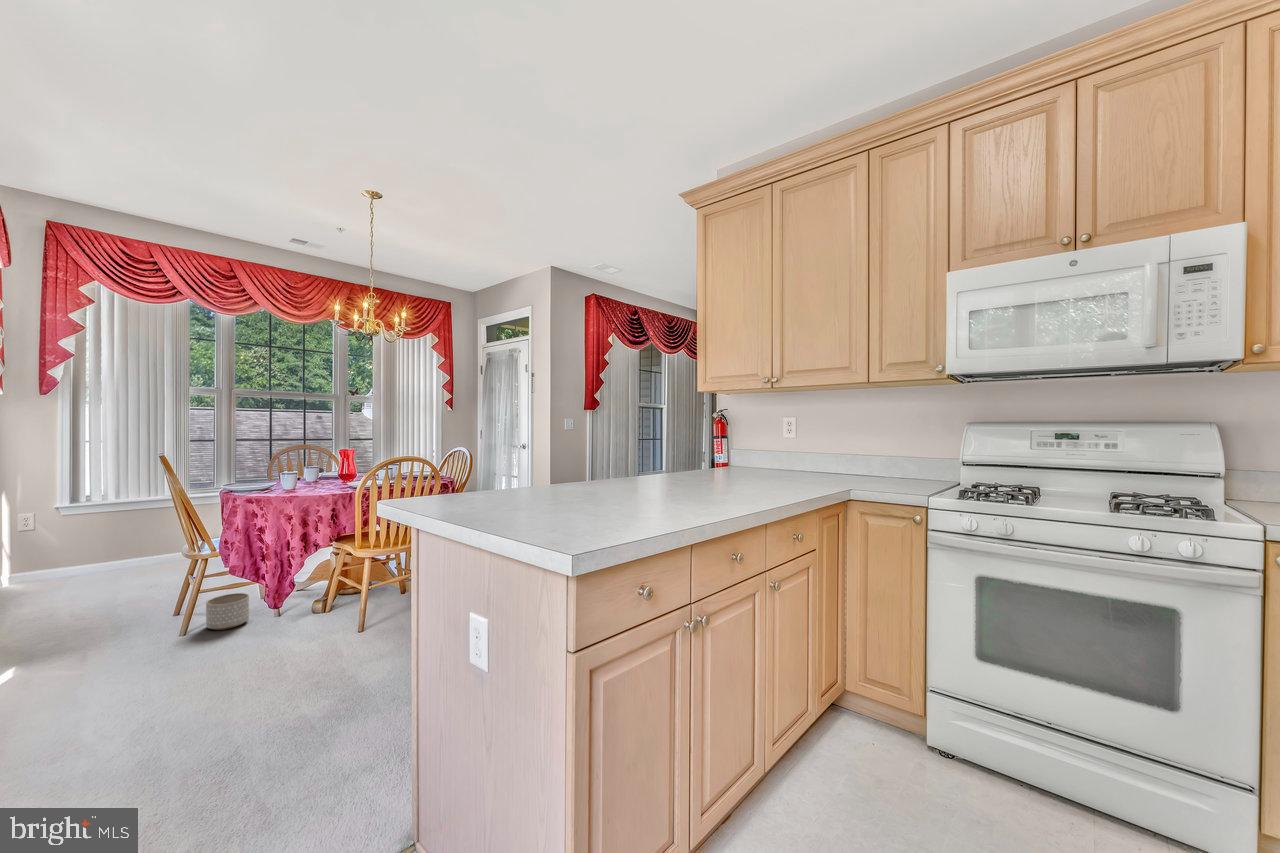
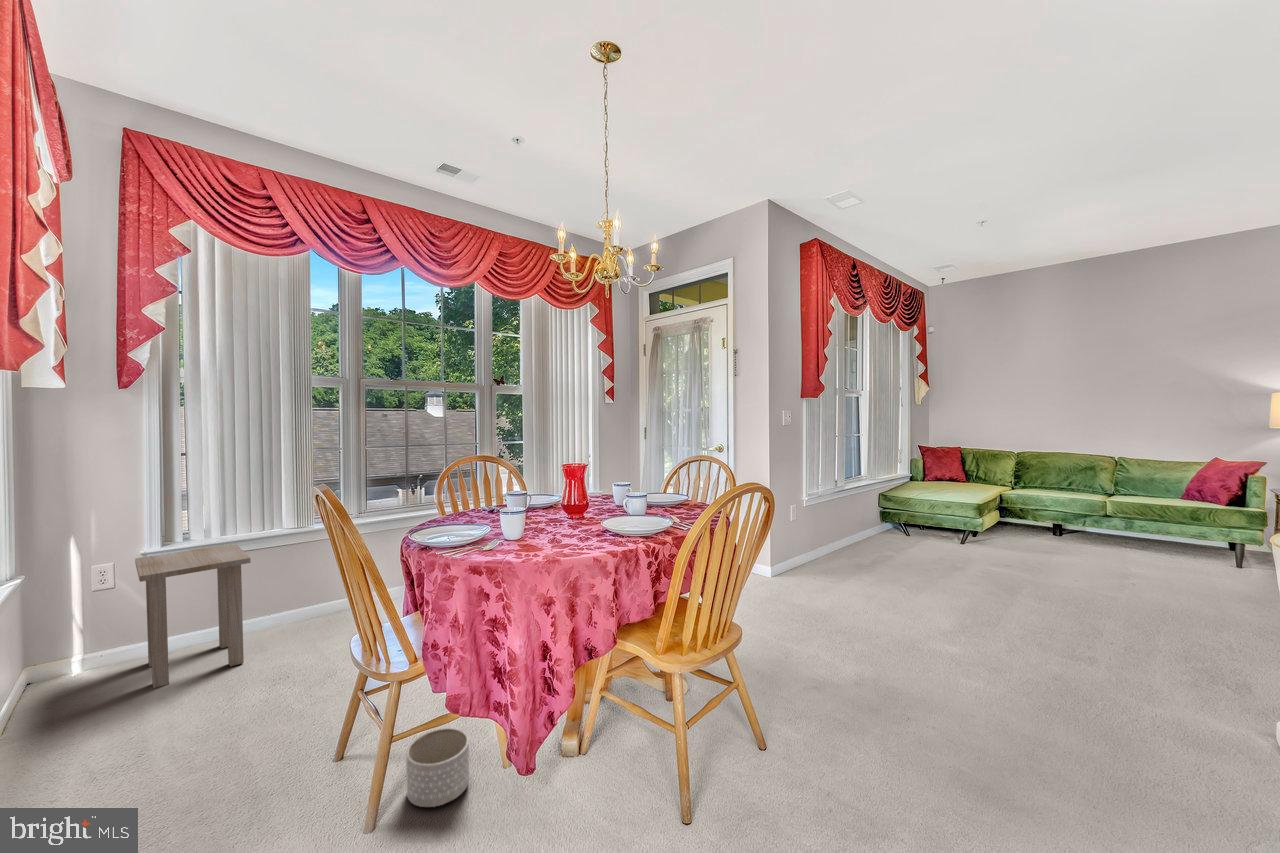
side table: none [48,503,132,592] -> present [135,544,251,688]

